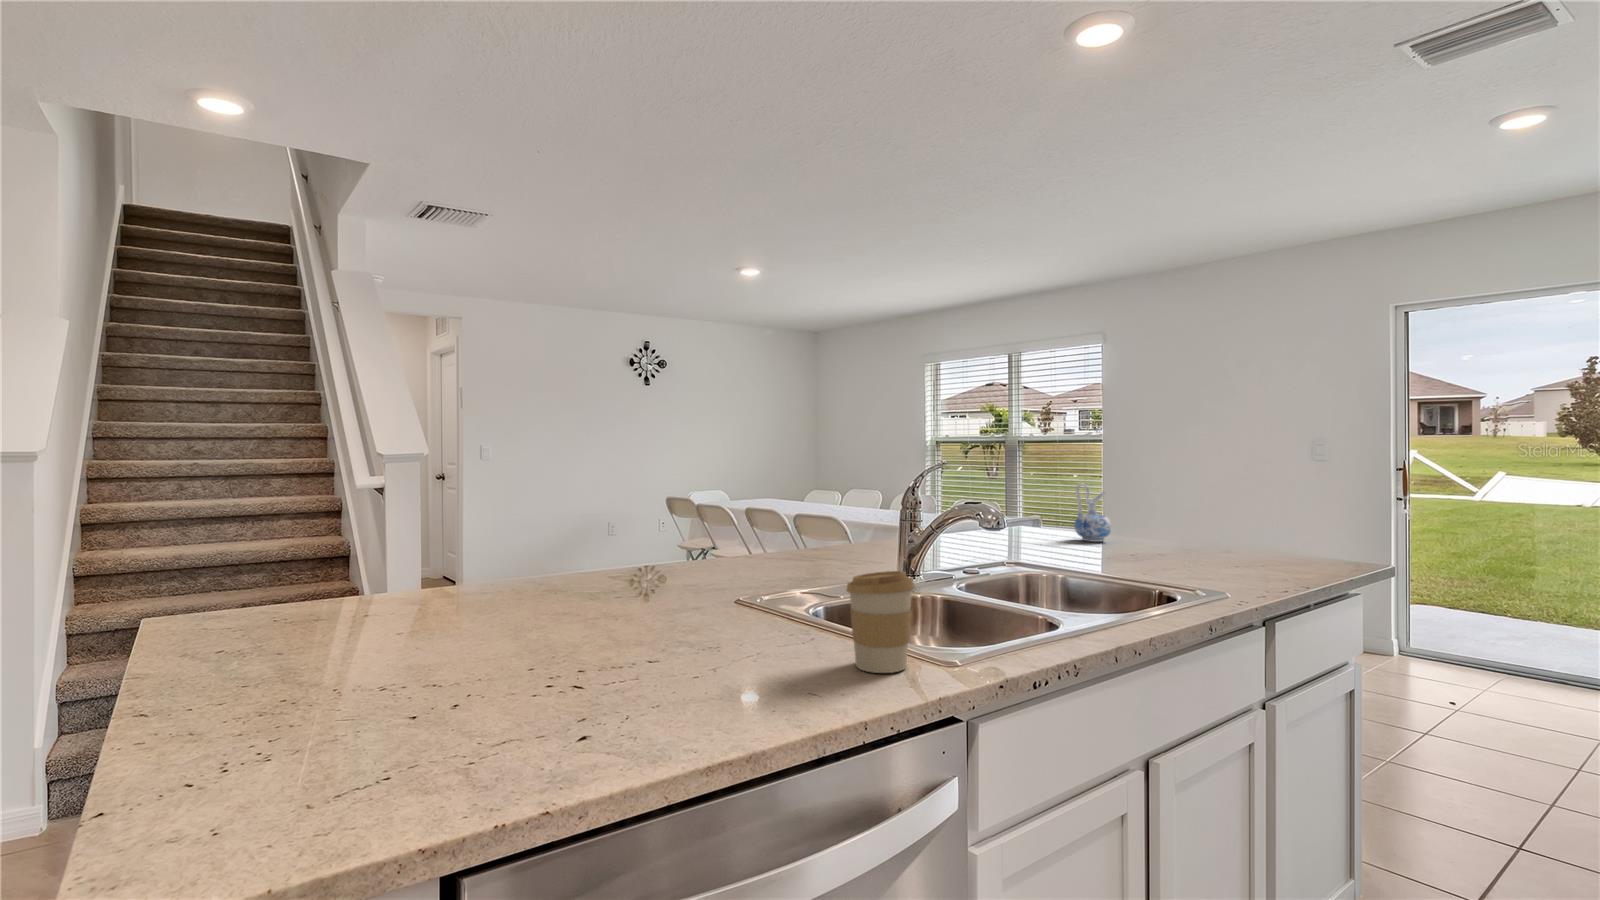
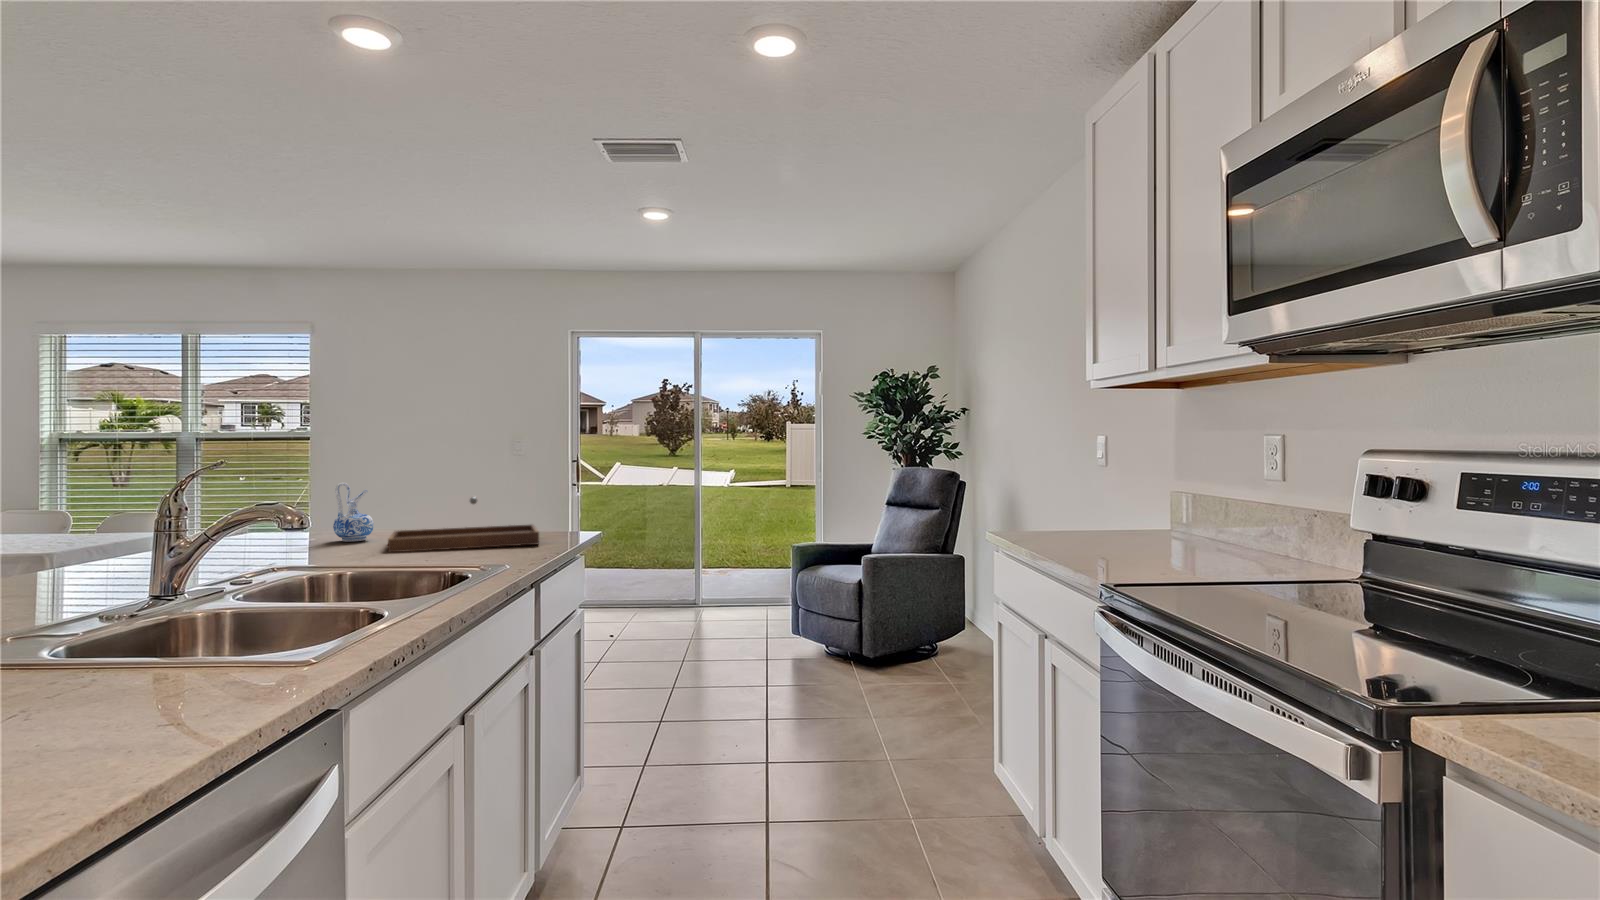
tray: none [1114,506,1291,570] -> present [388,497,539,552]
coffee cup: present [846,571,914,673] -> none [177,577,269,692]

